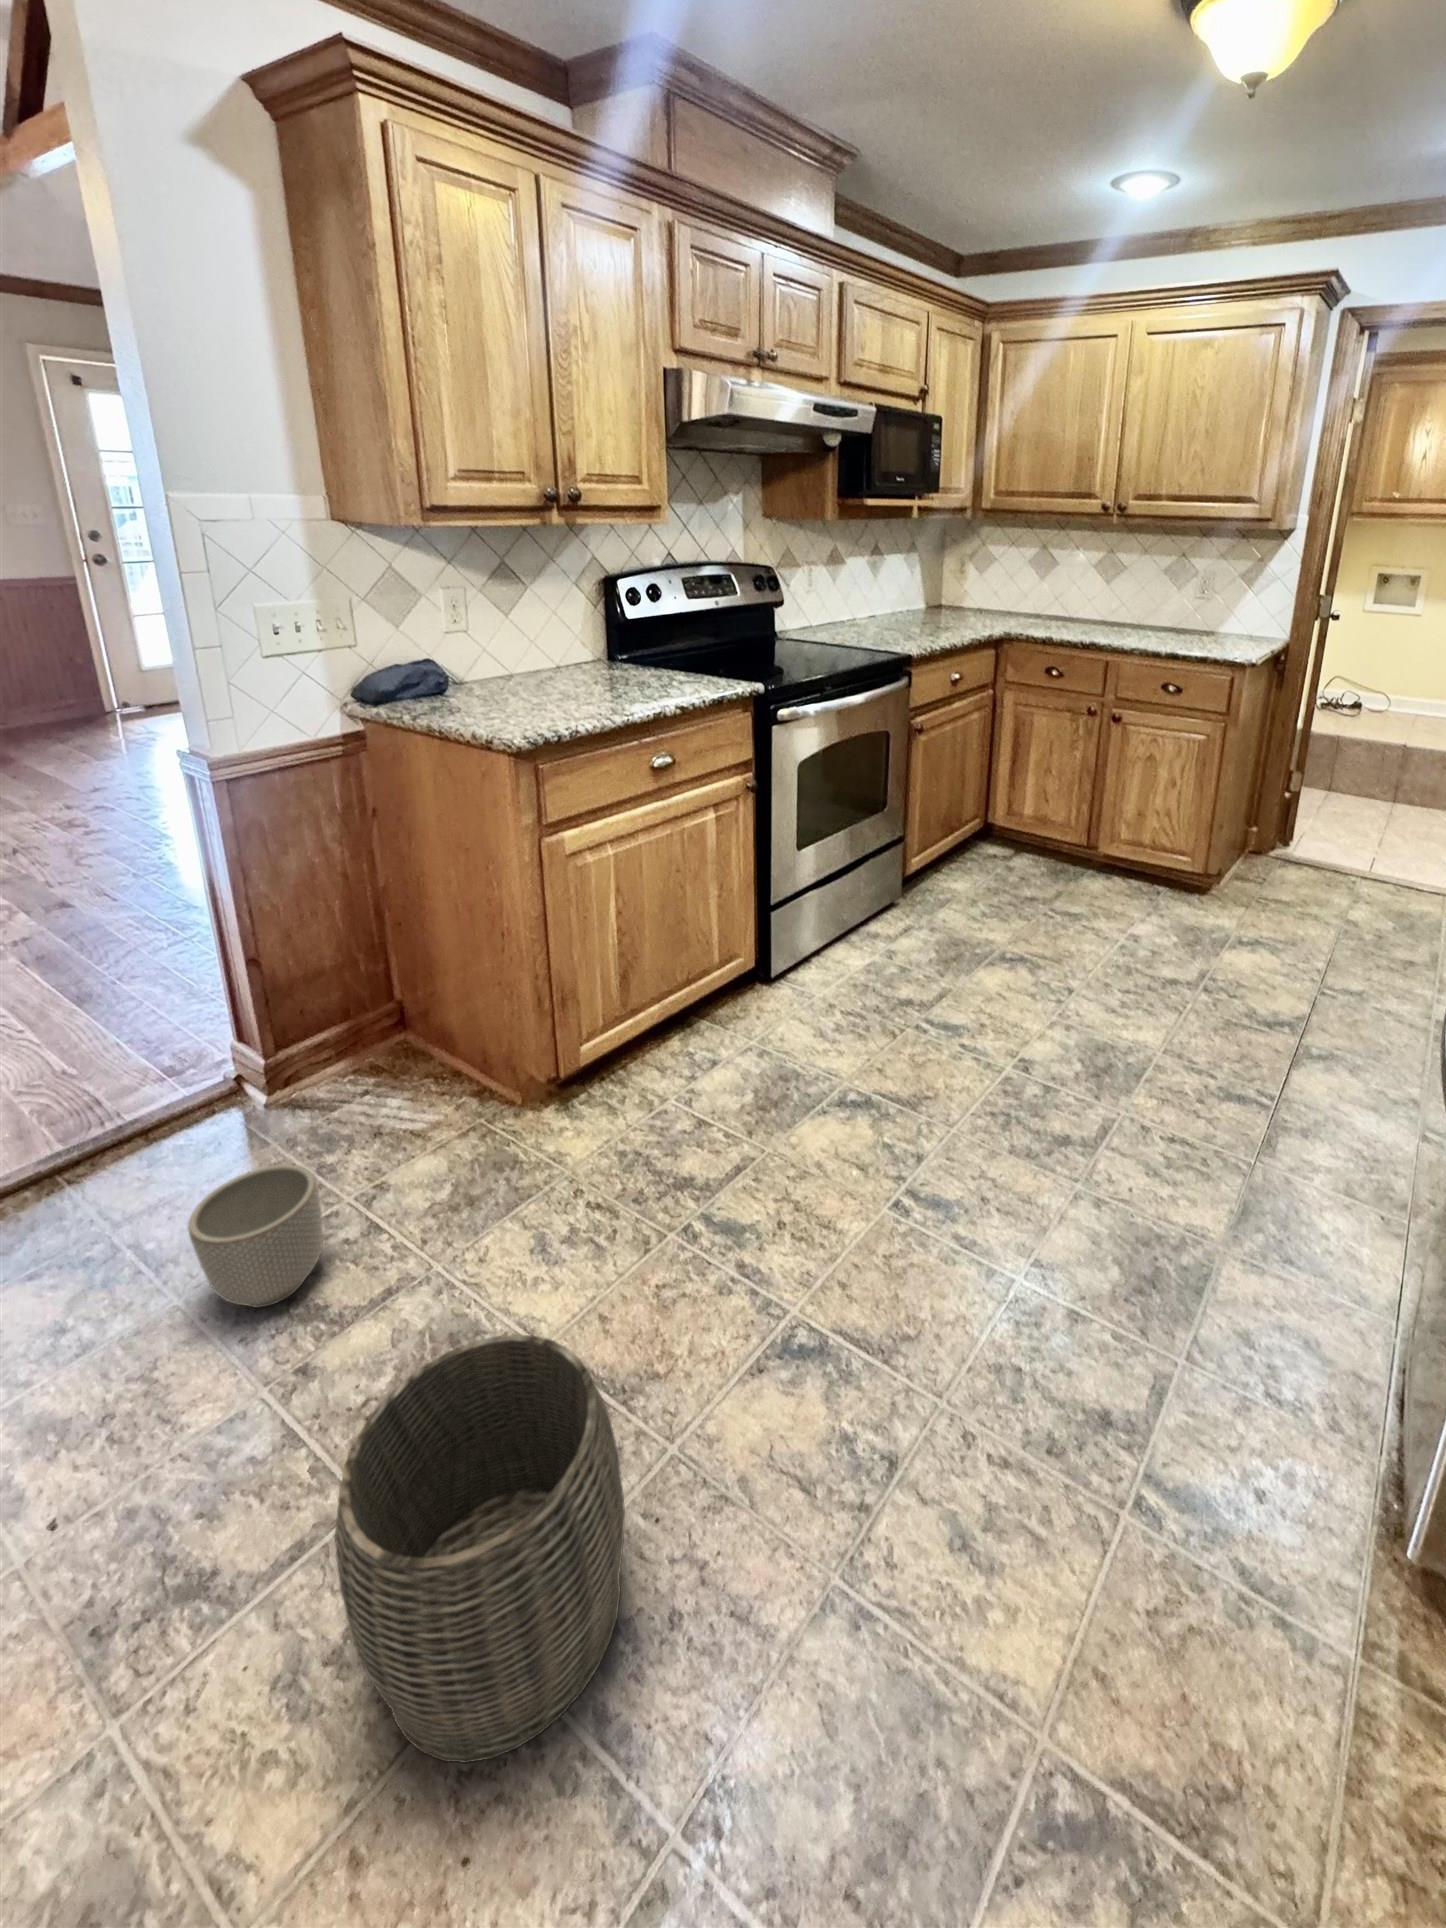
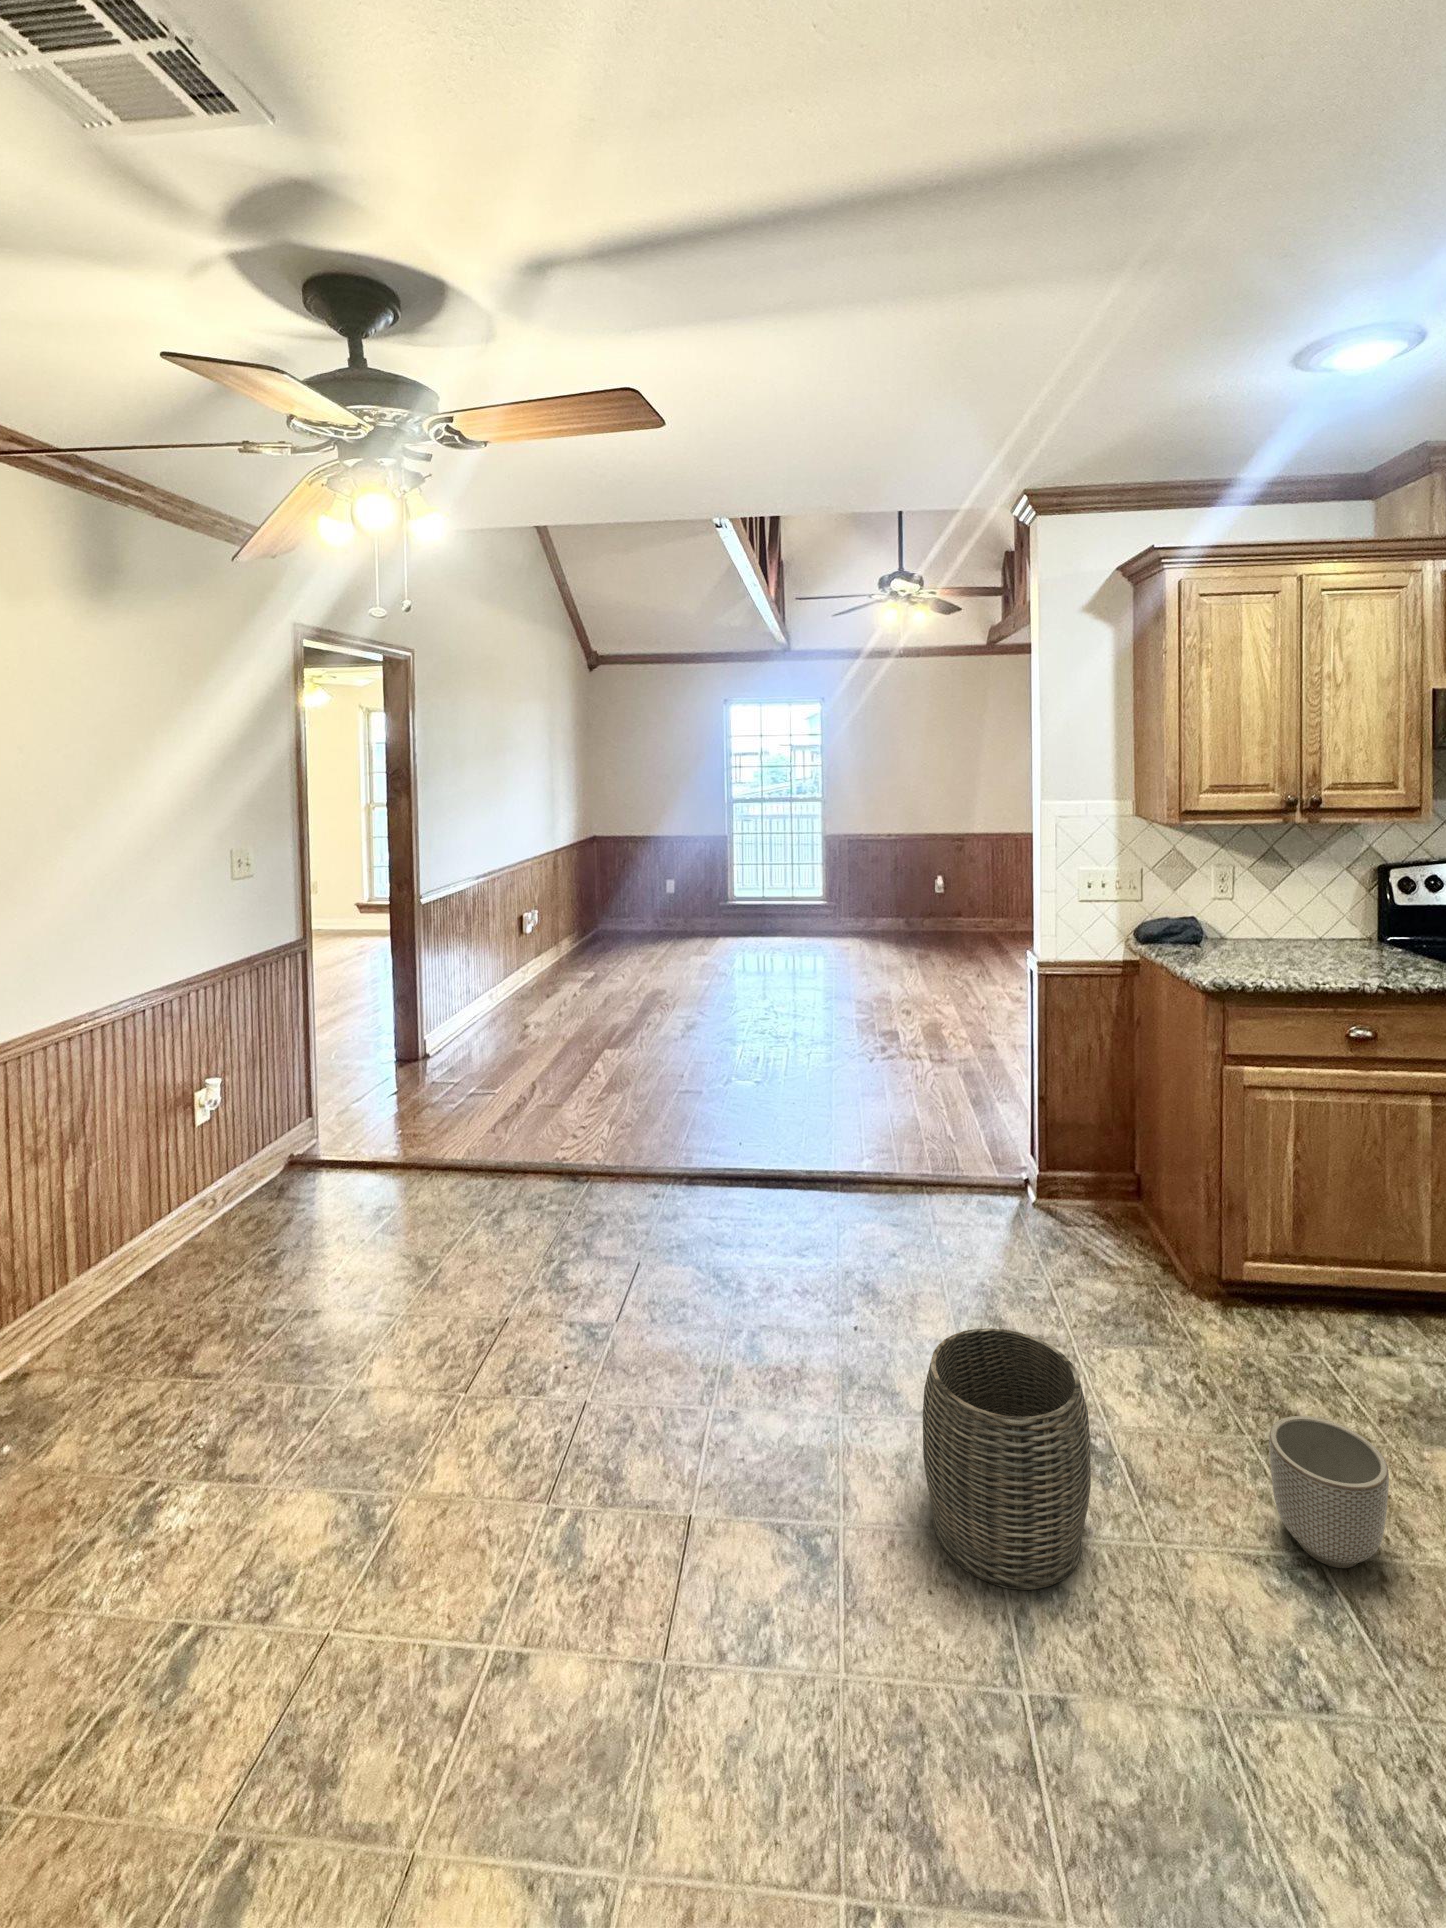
planter: present [188,1164,323,1307] -> present [1269,1416,1389,1568]

